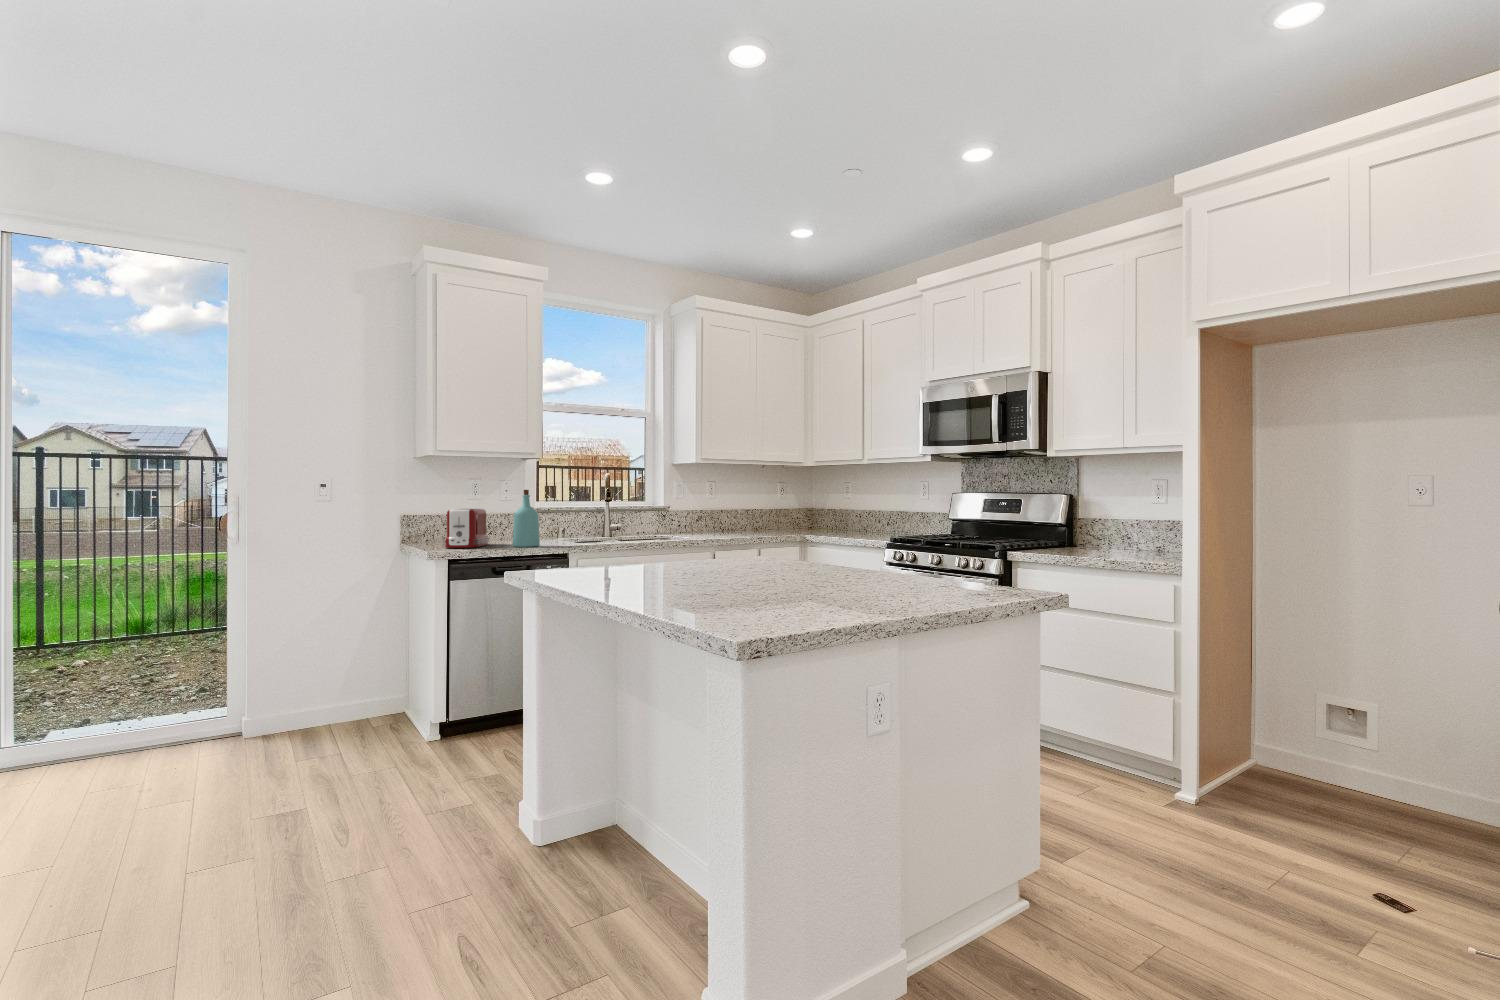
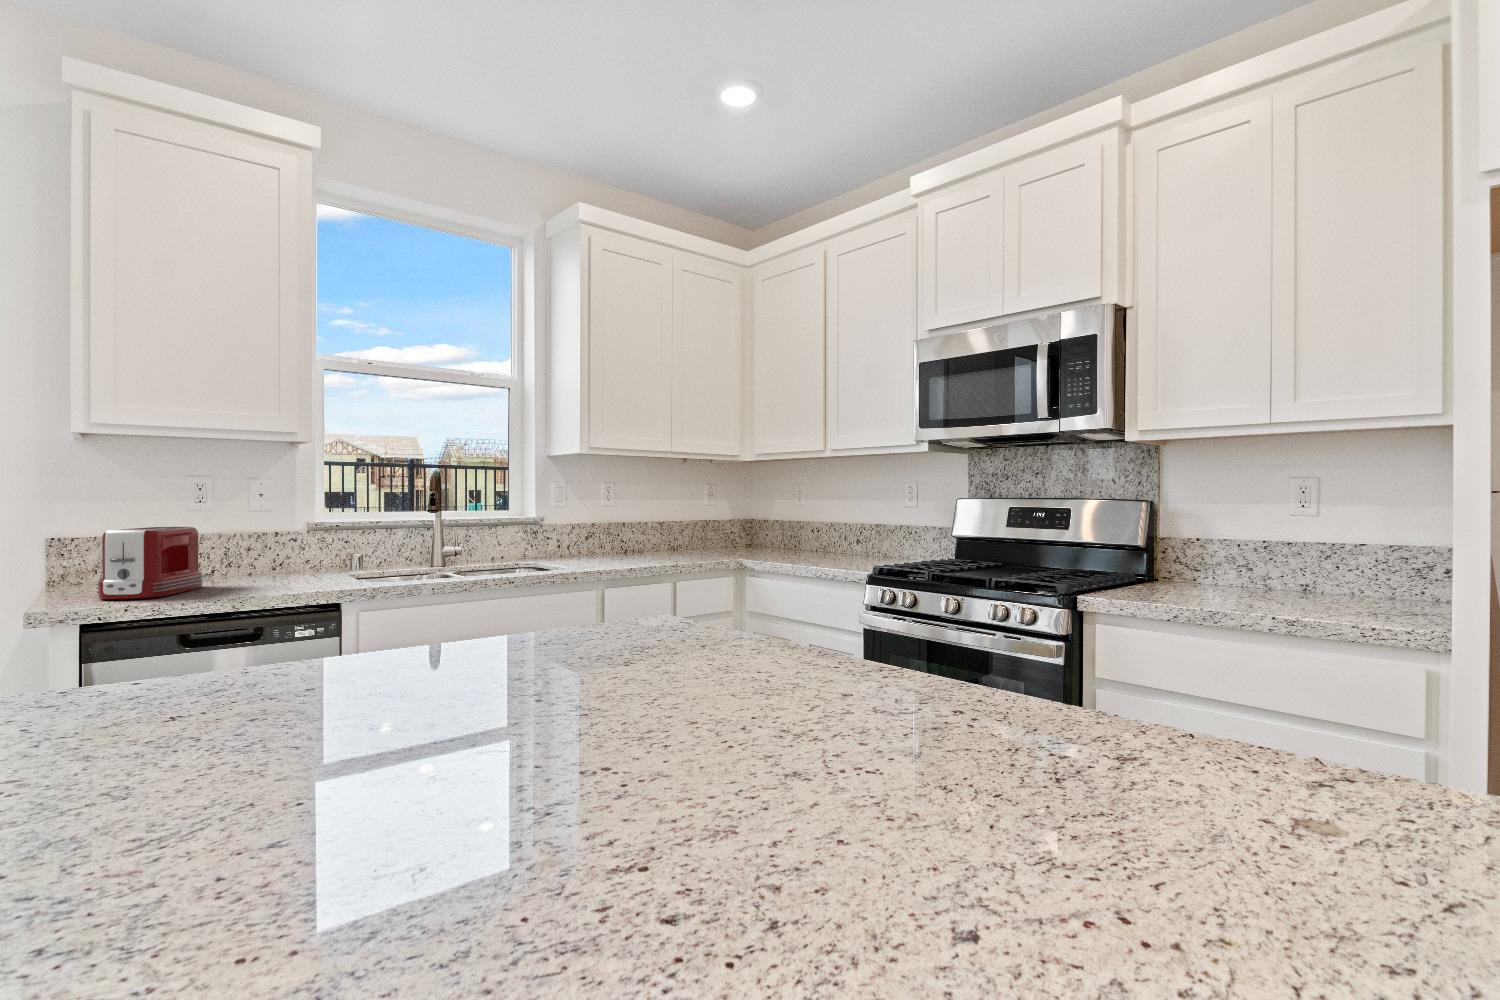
bottle: present [513,490,540,547] -> none [235,494,288,594]

